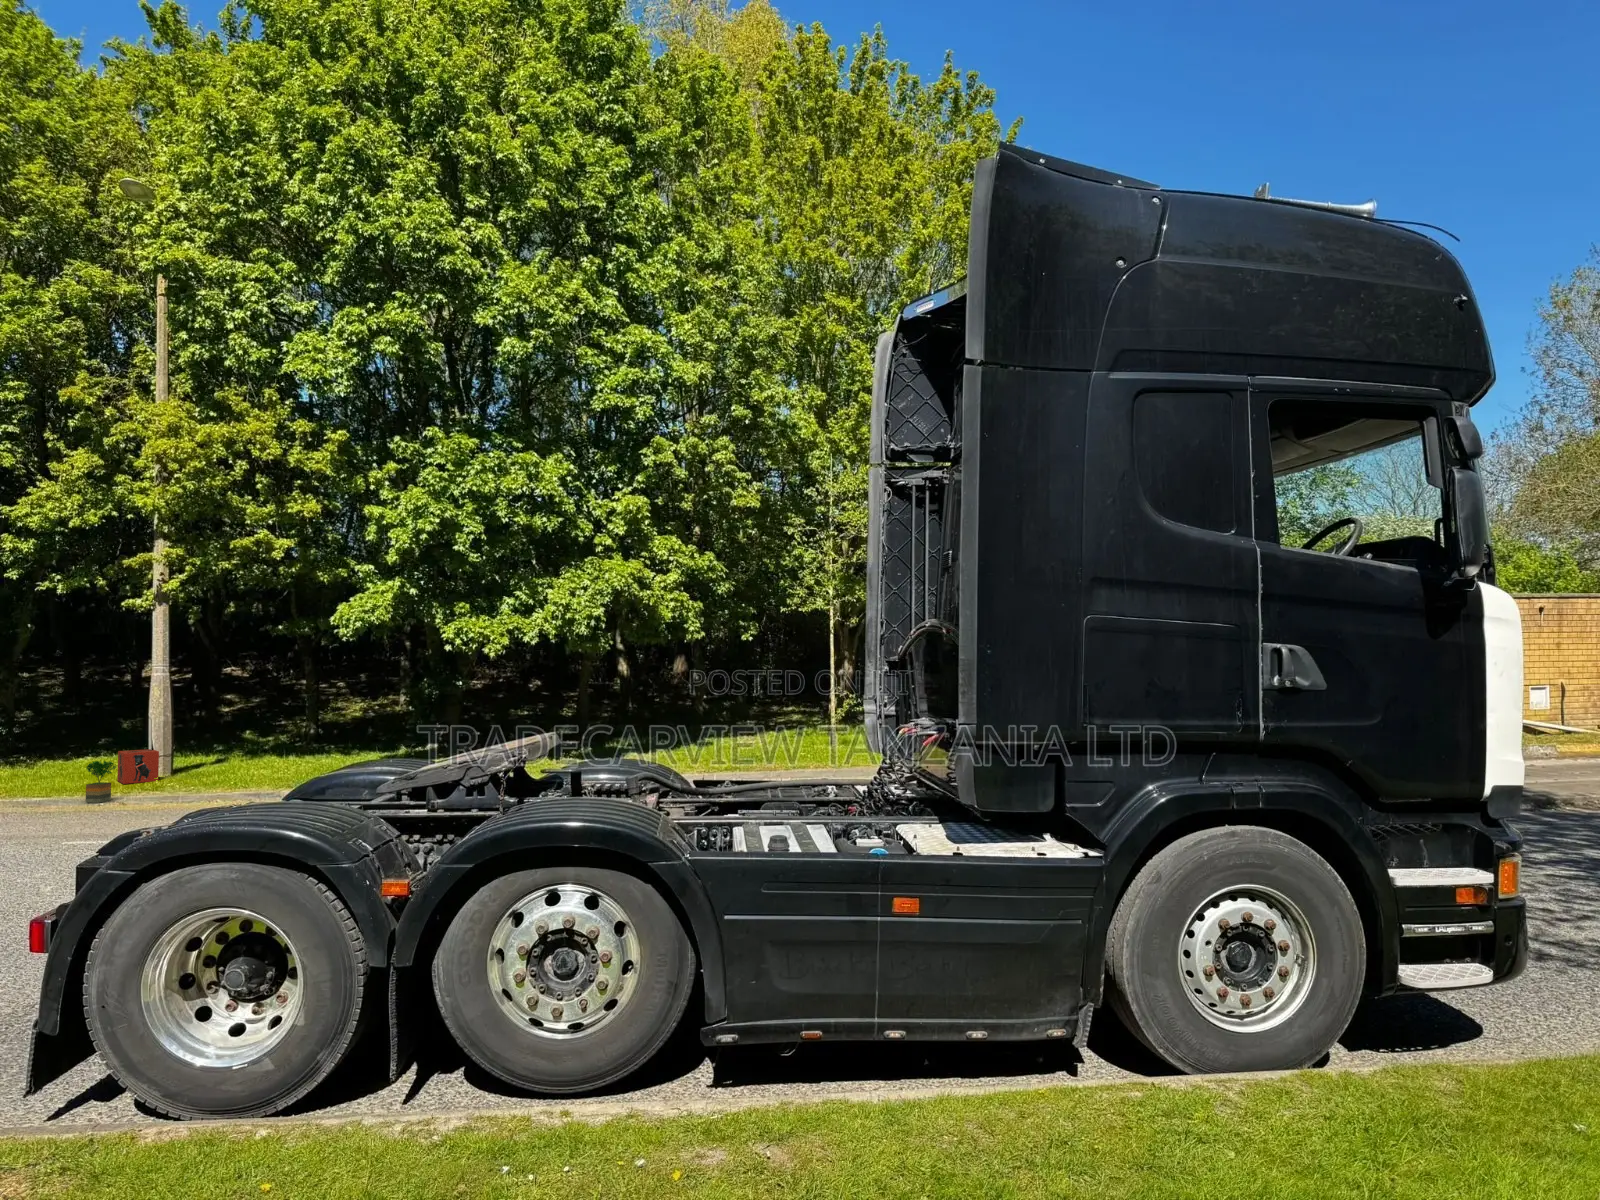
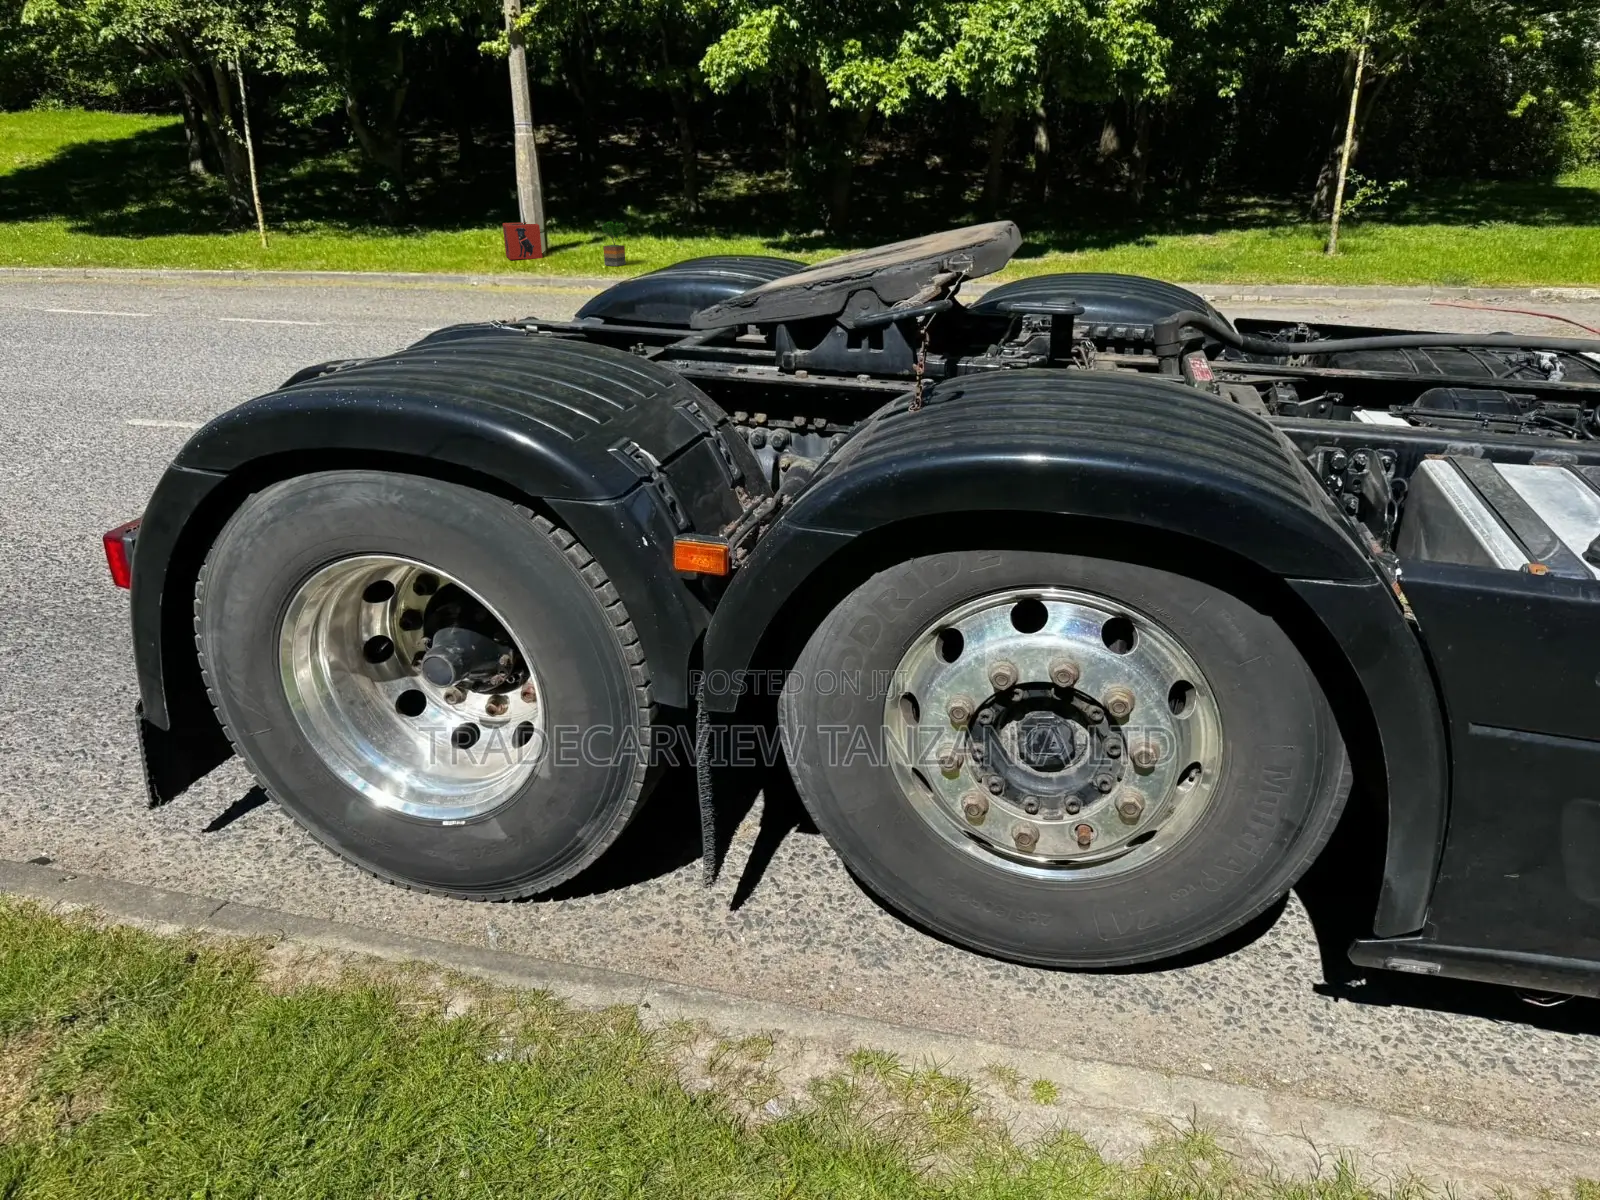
potted tree: present [86,761,116,803] -> present [602,222,627,266]

